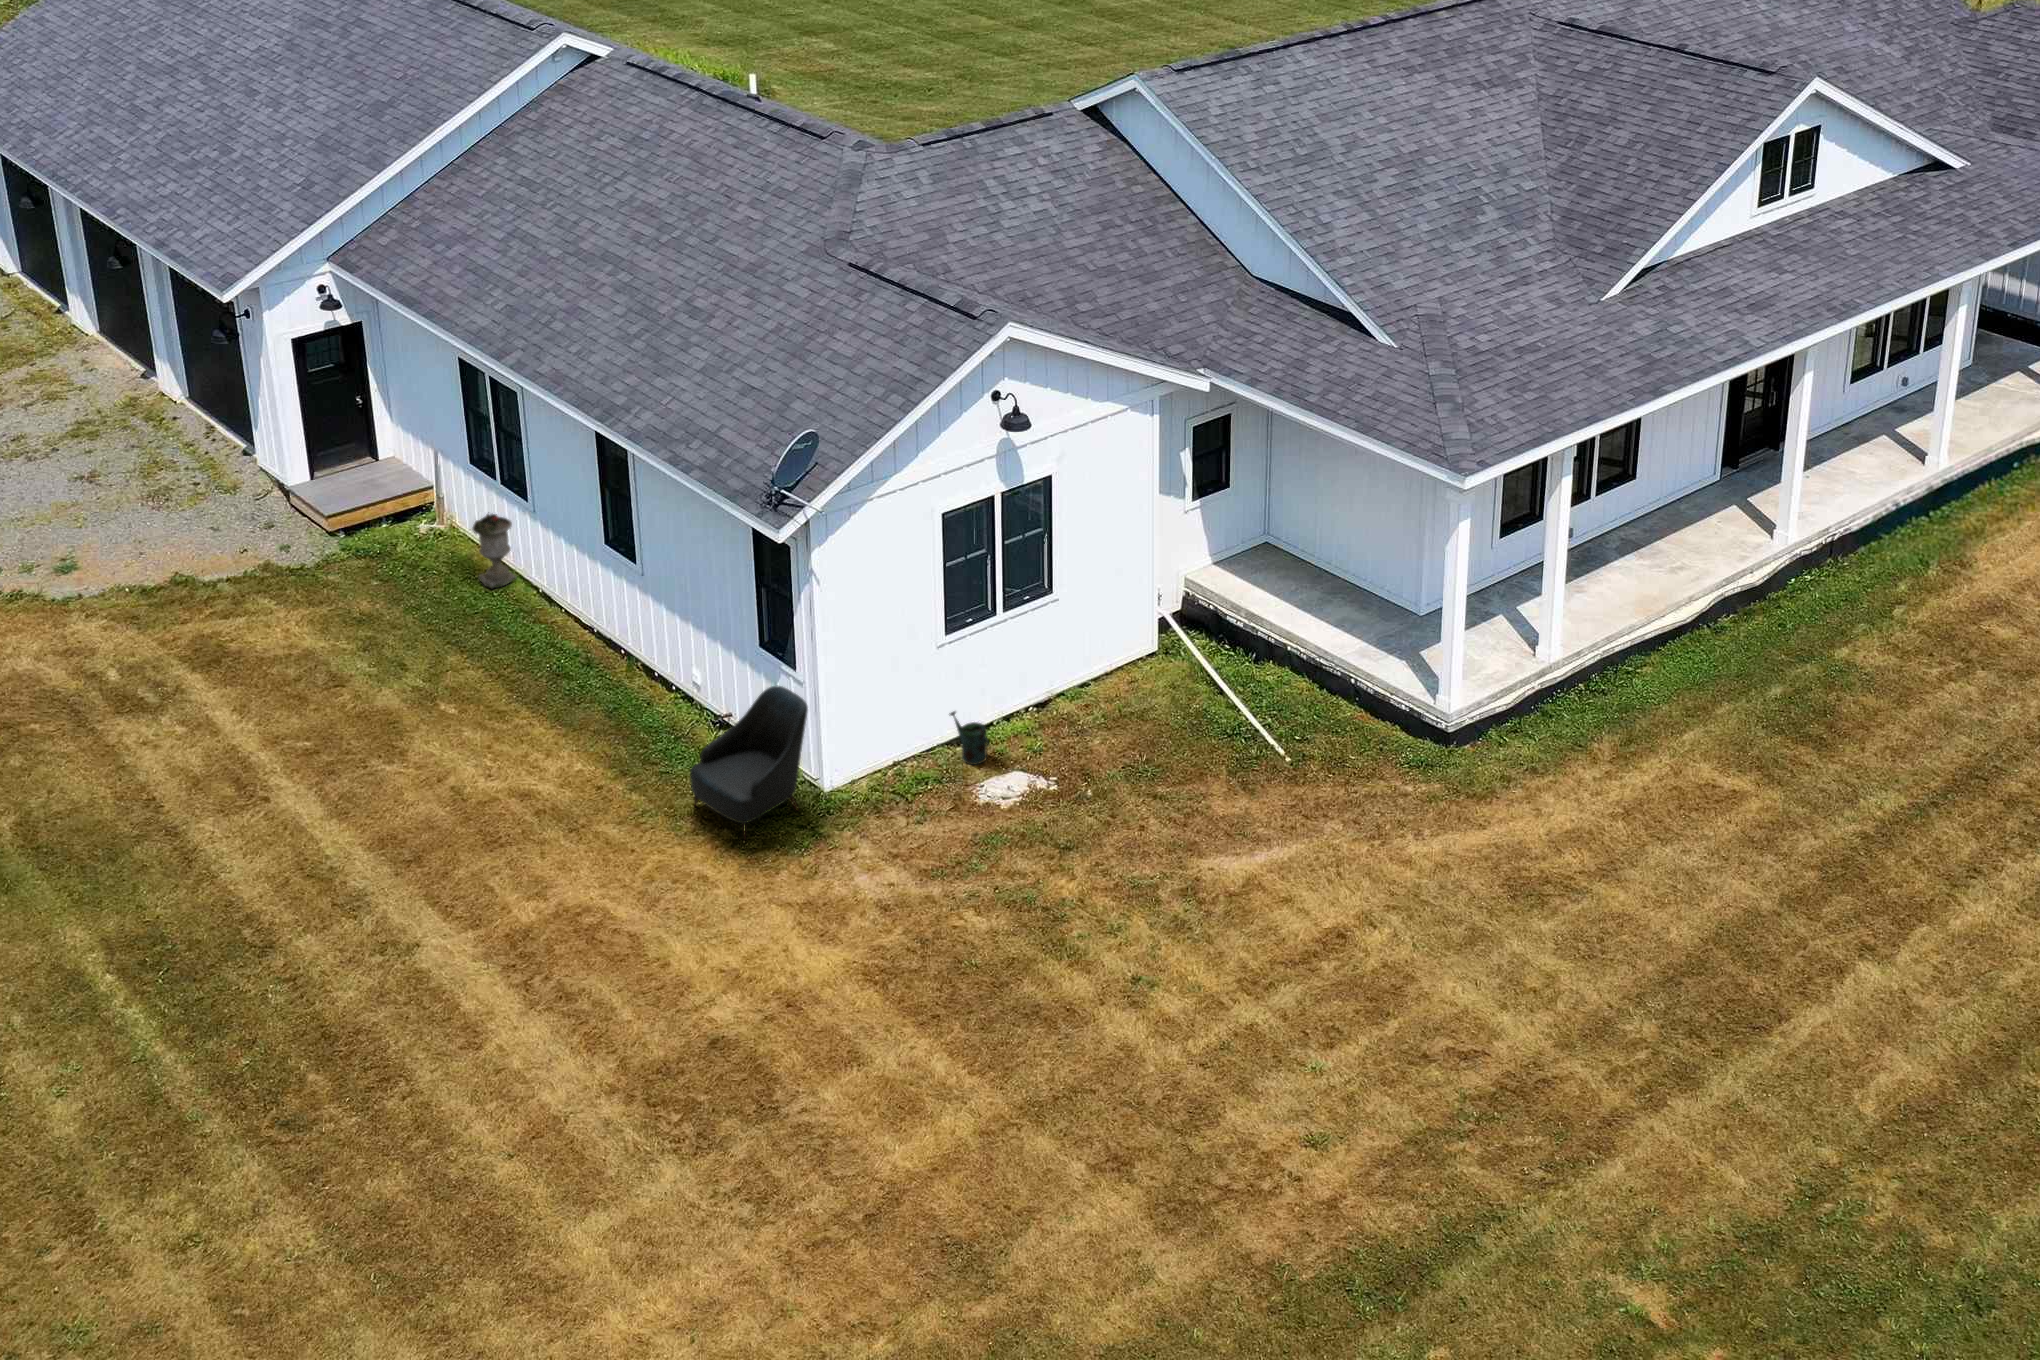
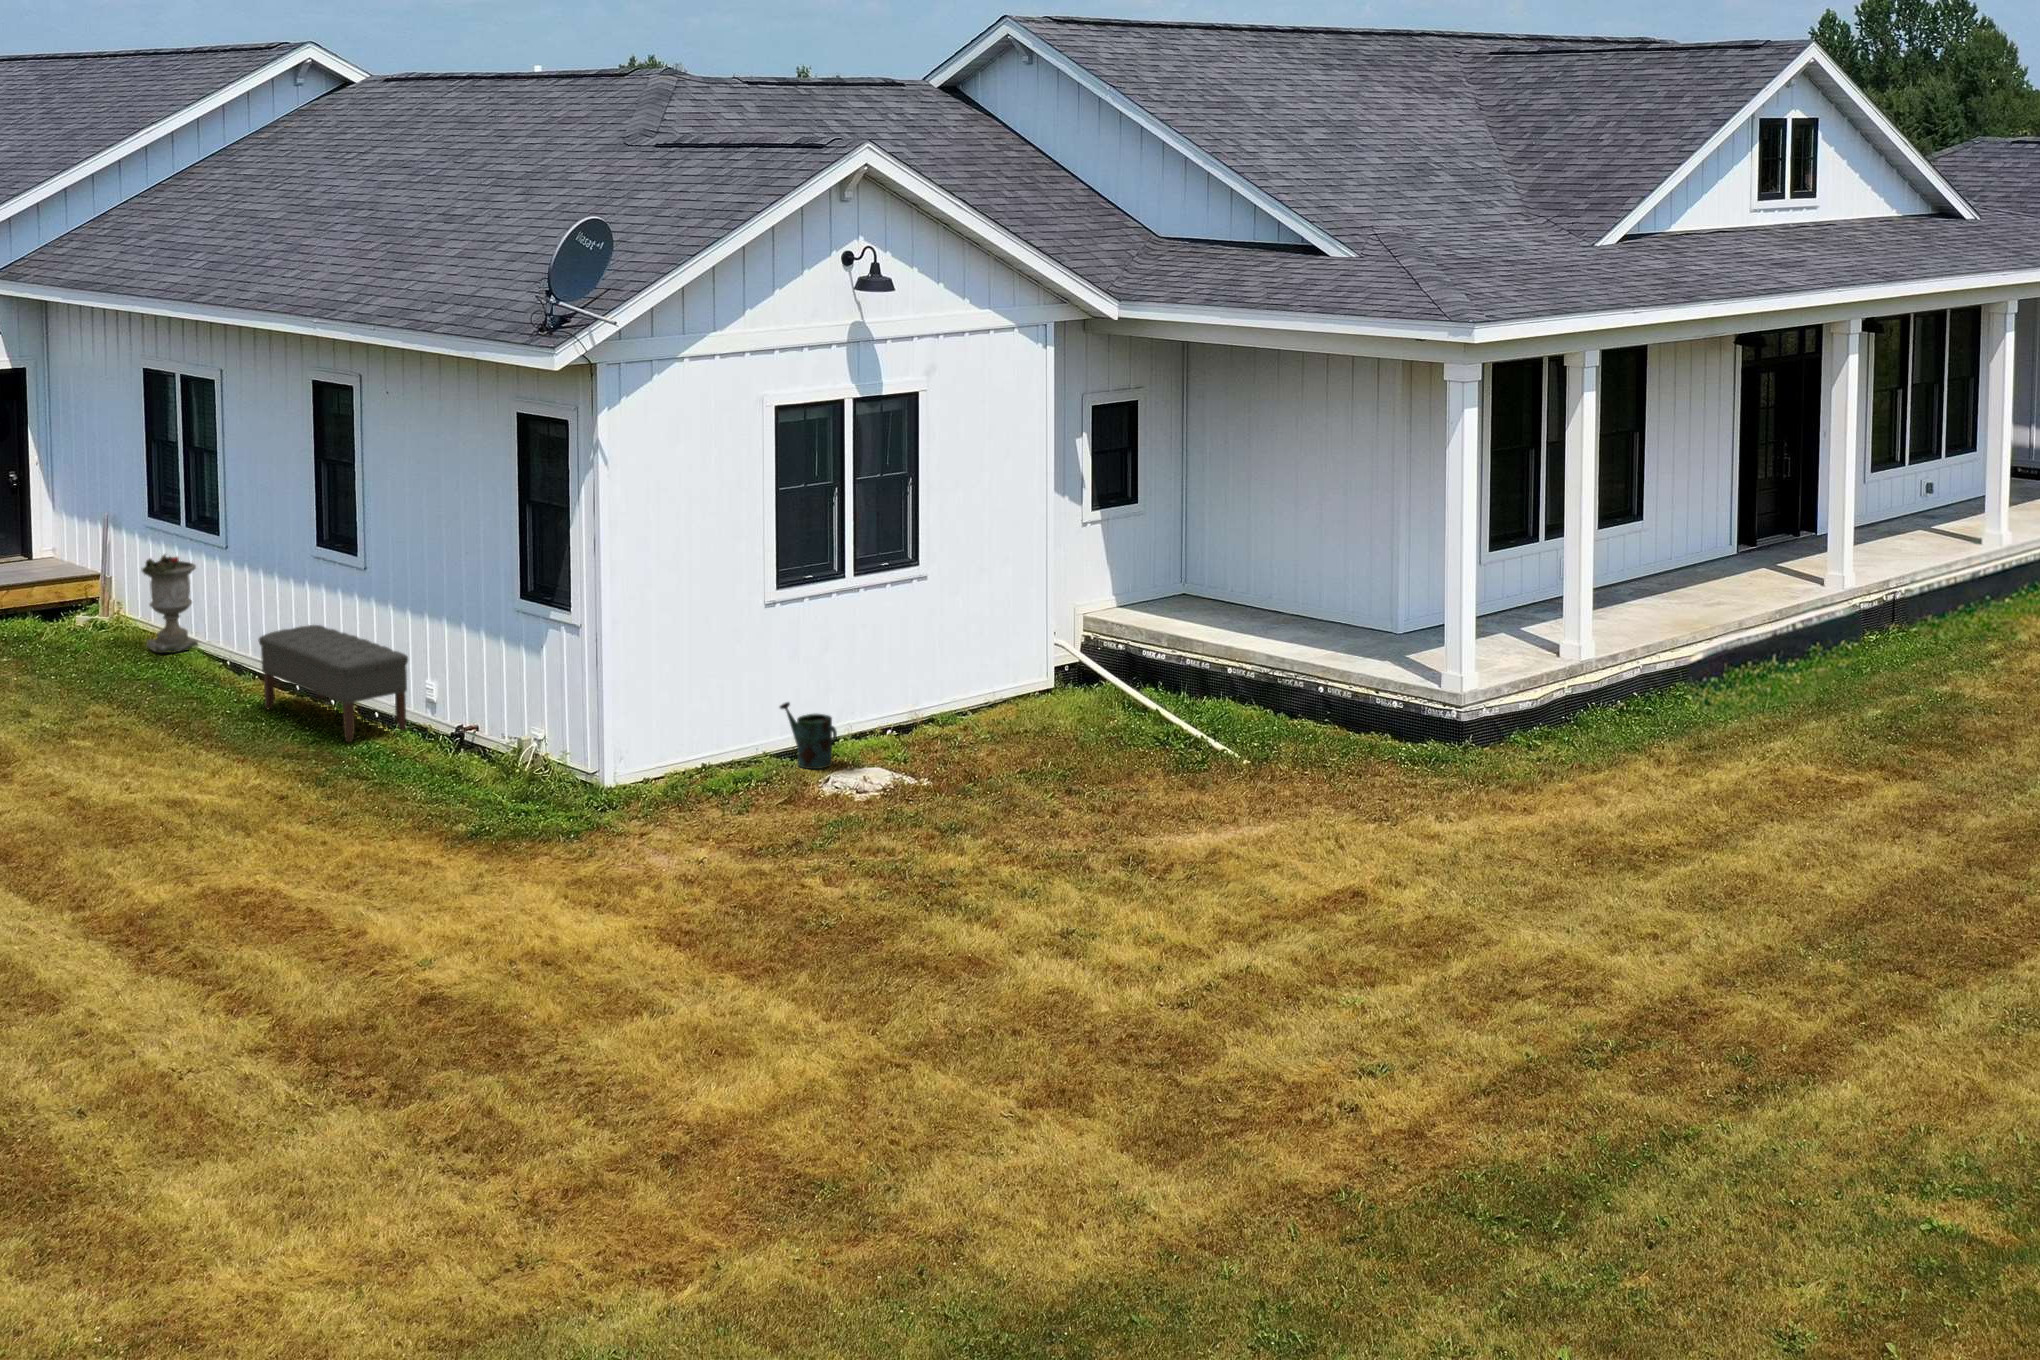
bench: none [568,606,680,718] -> present [259,625,408,742]
armchair: present [690,685,808,837] -> none [413,639,584,834]

